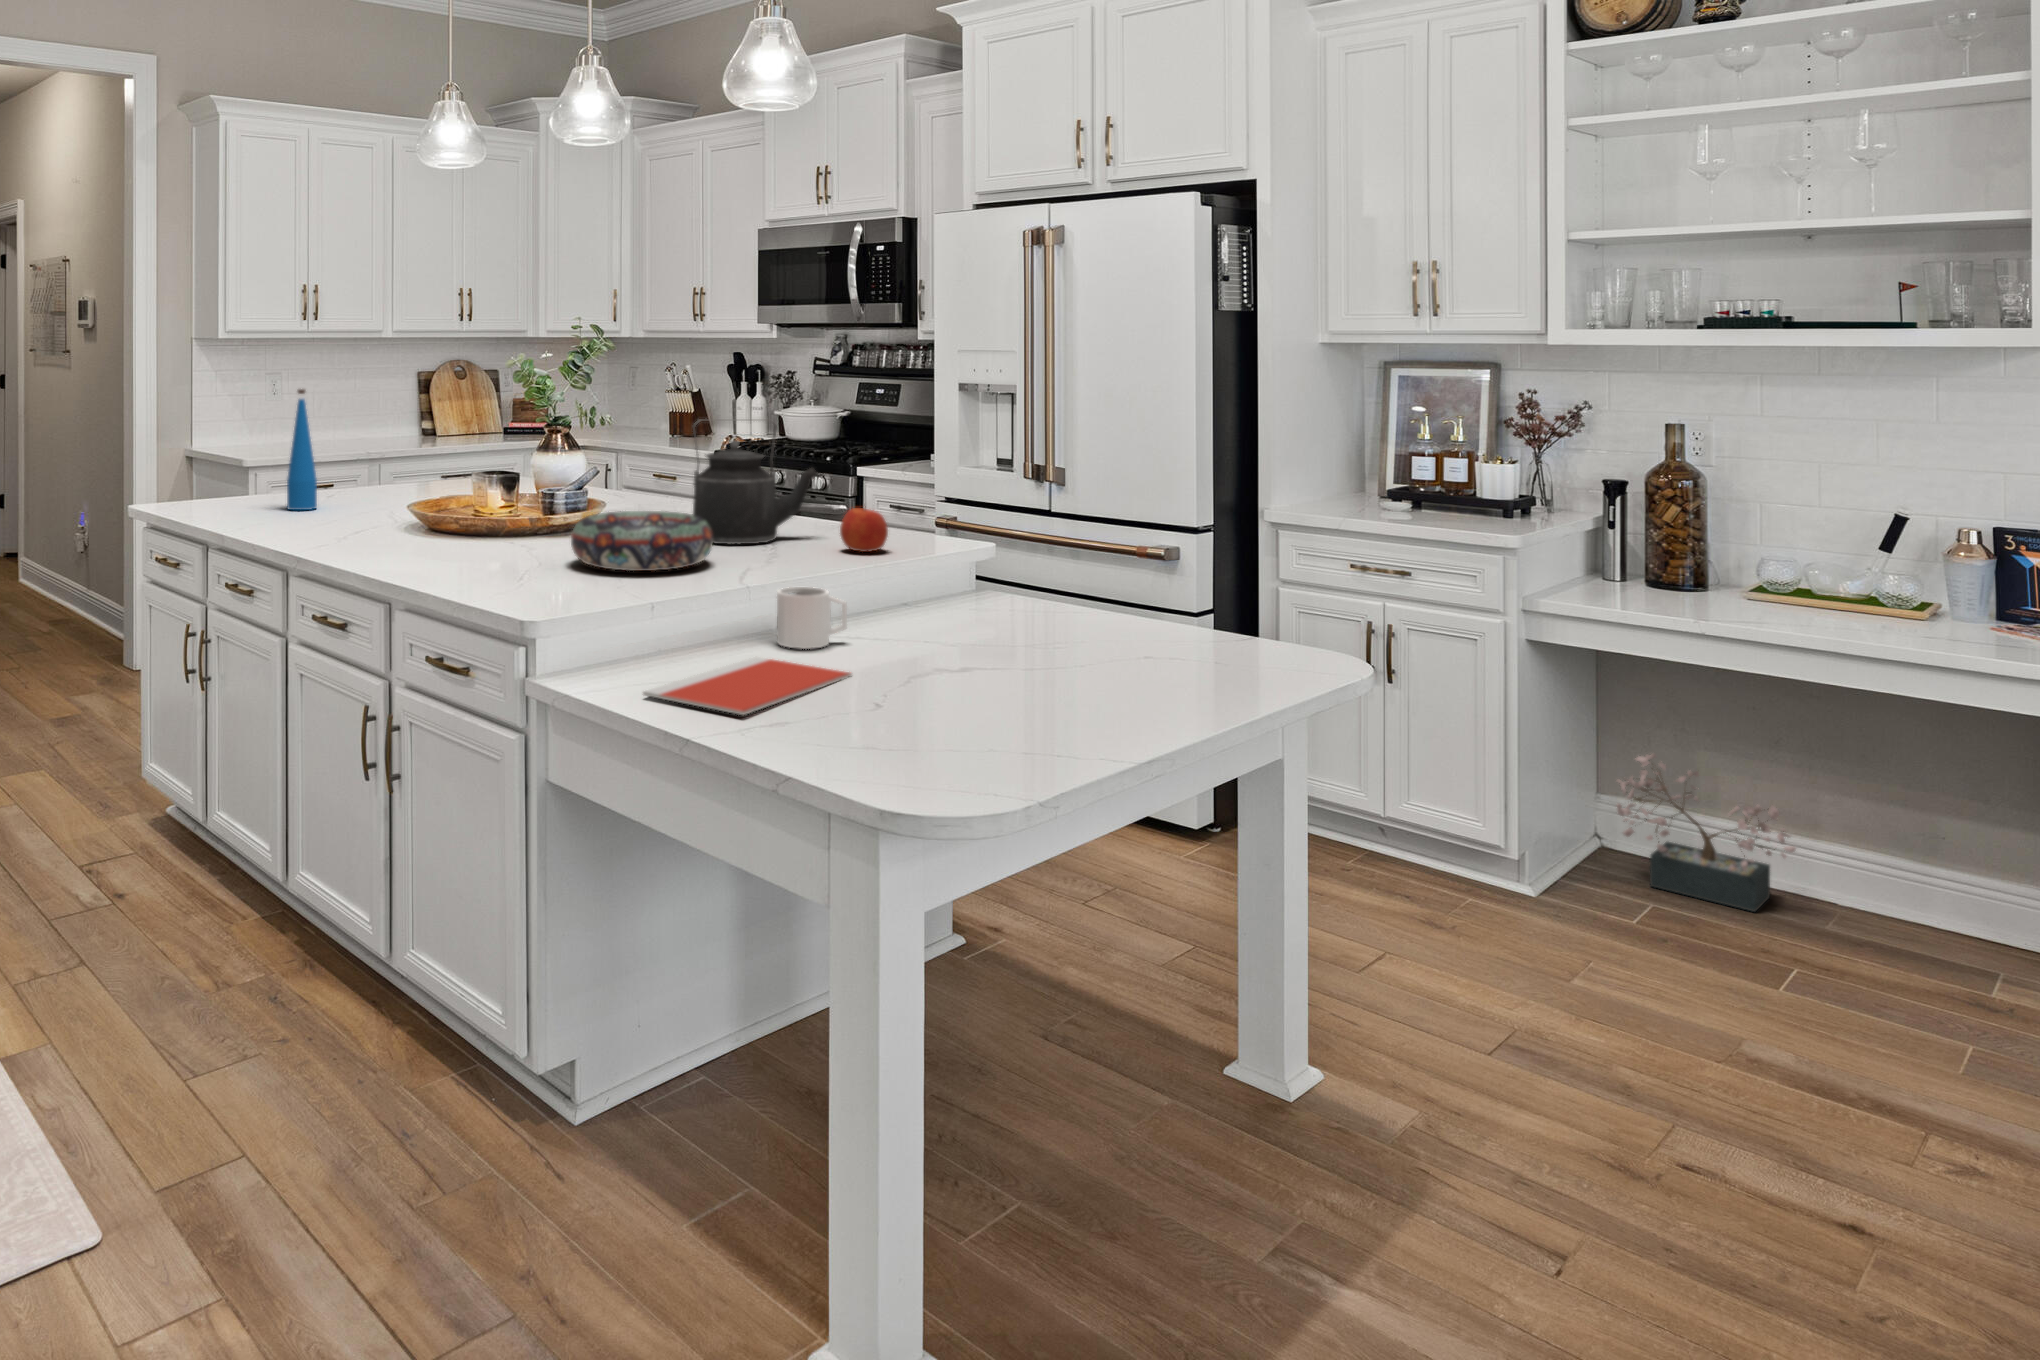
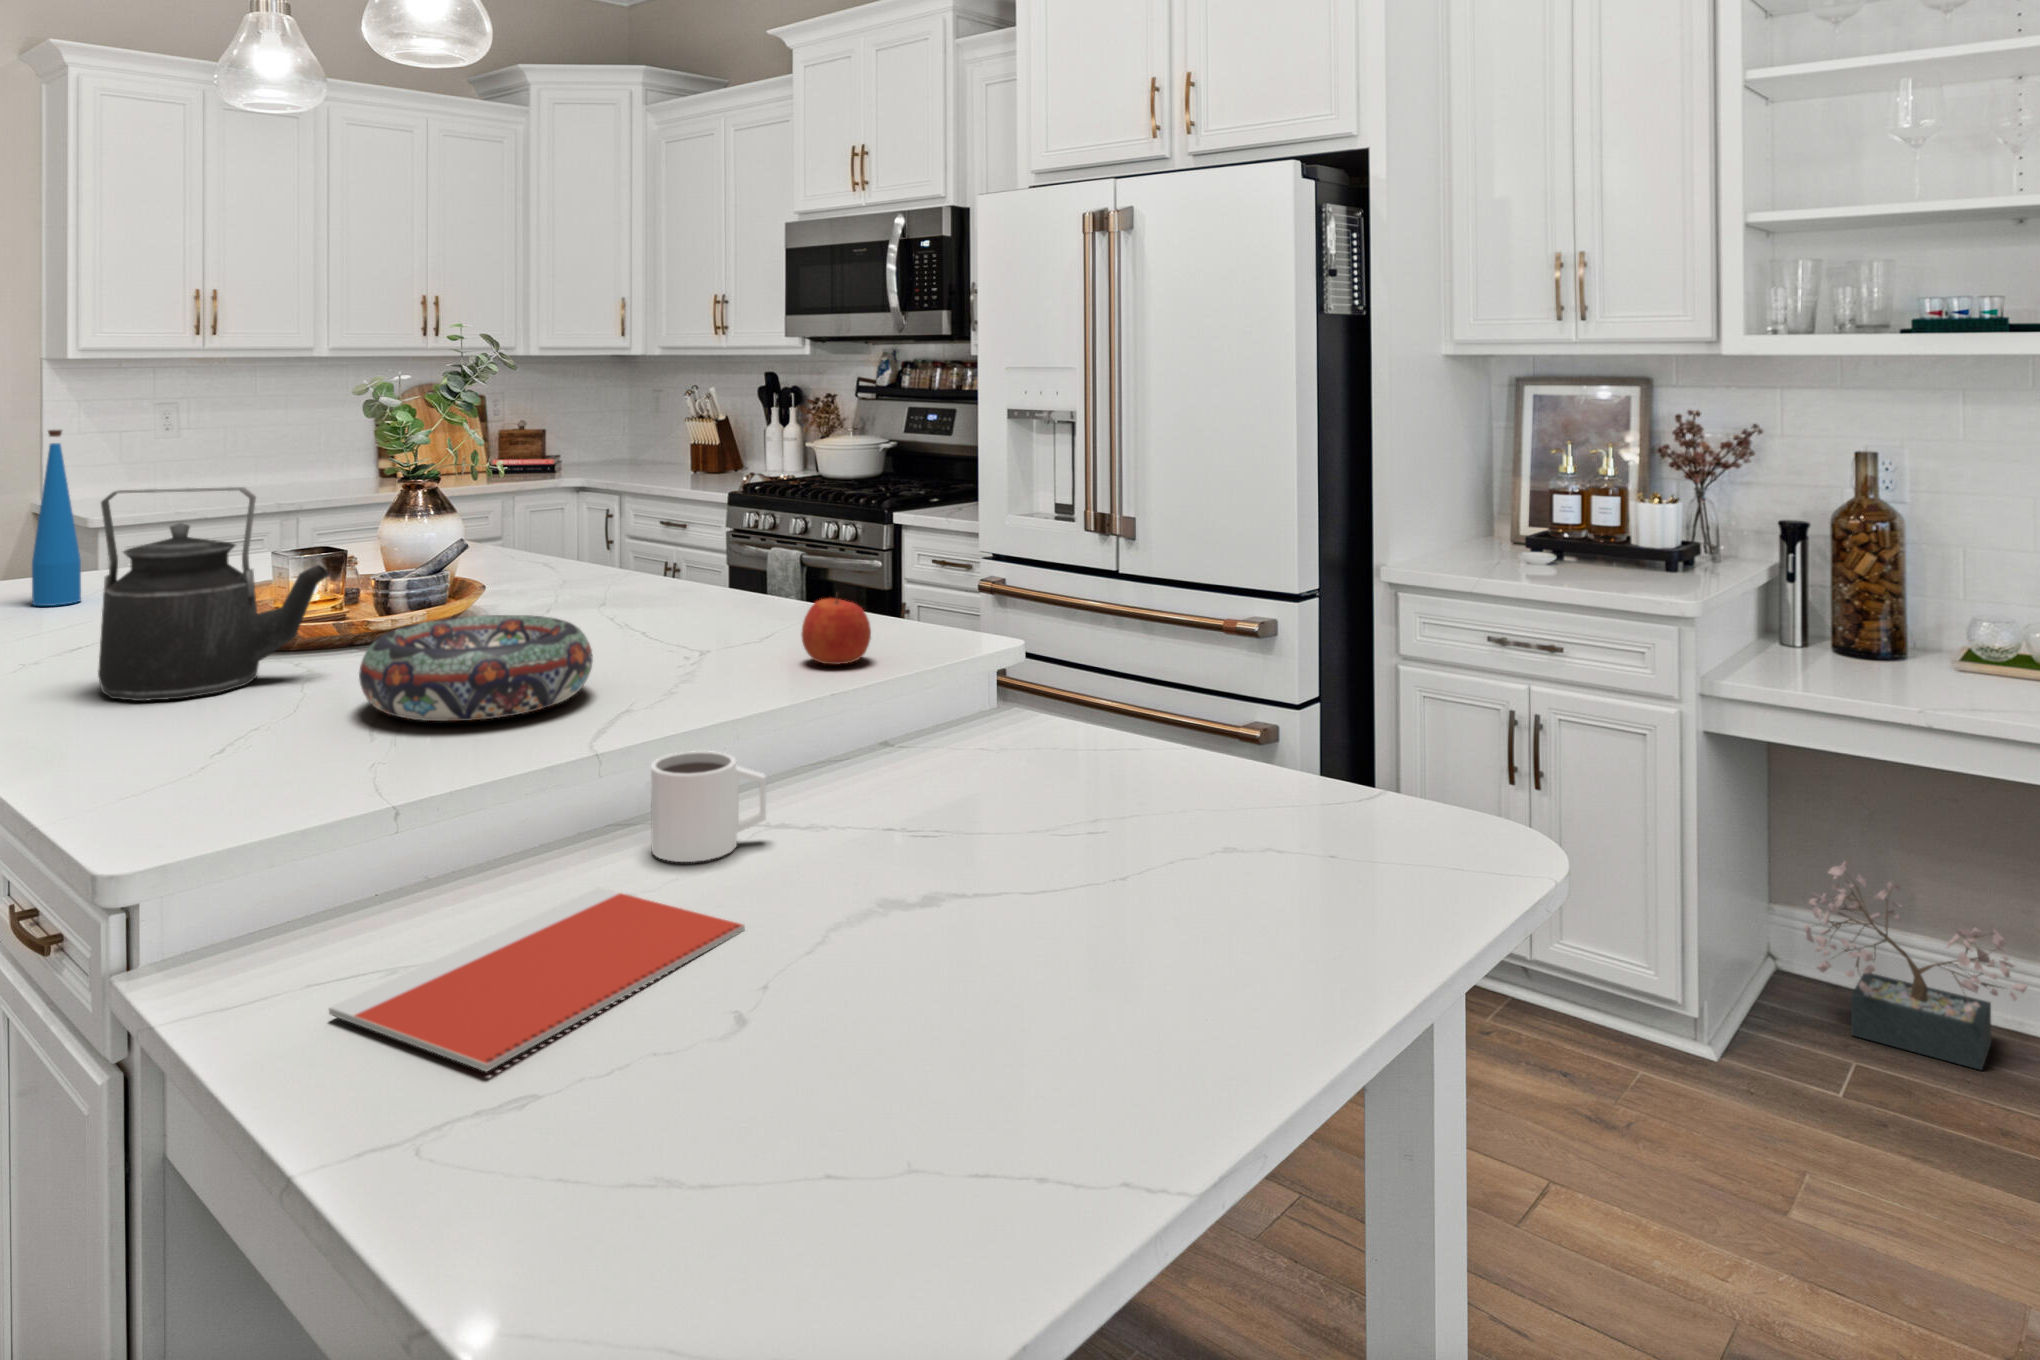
kettle: present [693,420,819,544] -> present [98,487,330,701]

